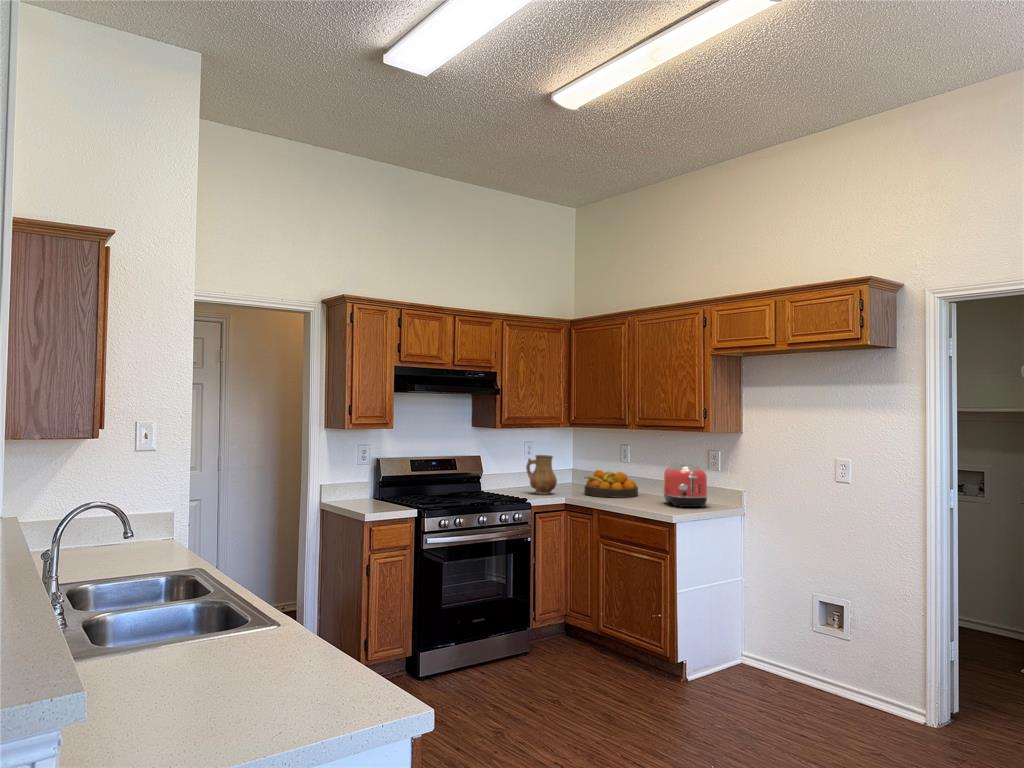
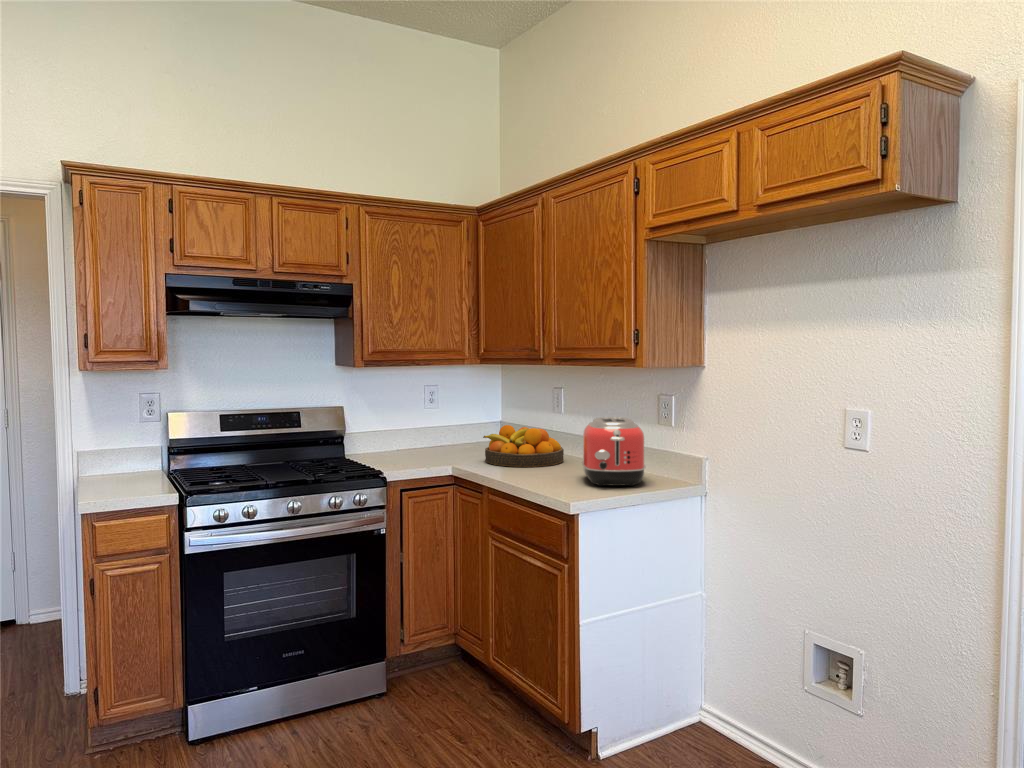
ceramic pitcher: present [526,455,557,494] -> none [402,404,446,462]

